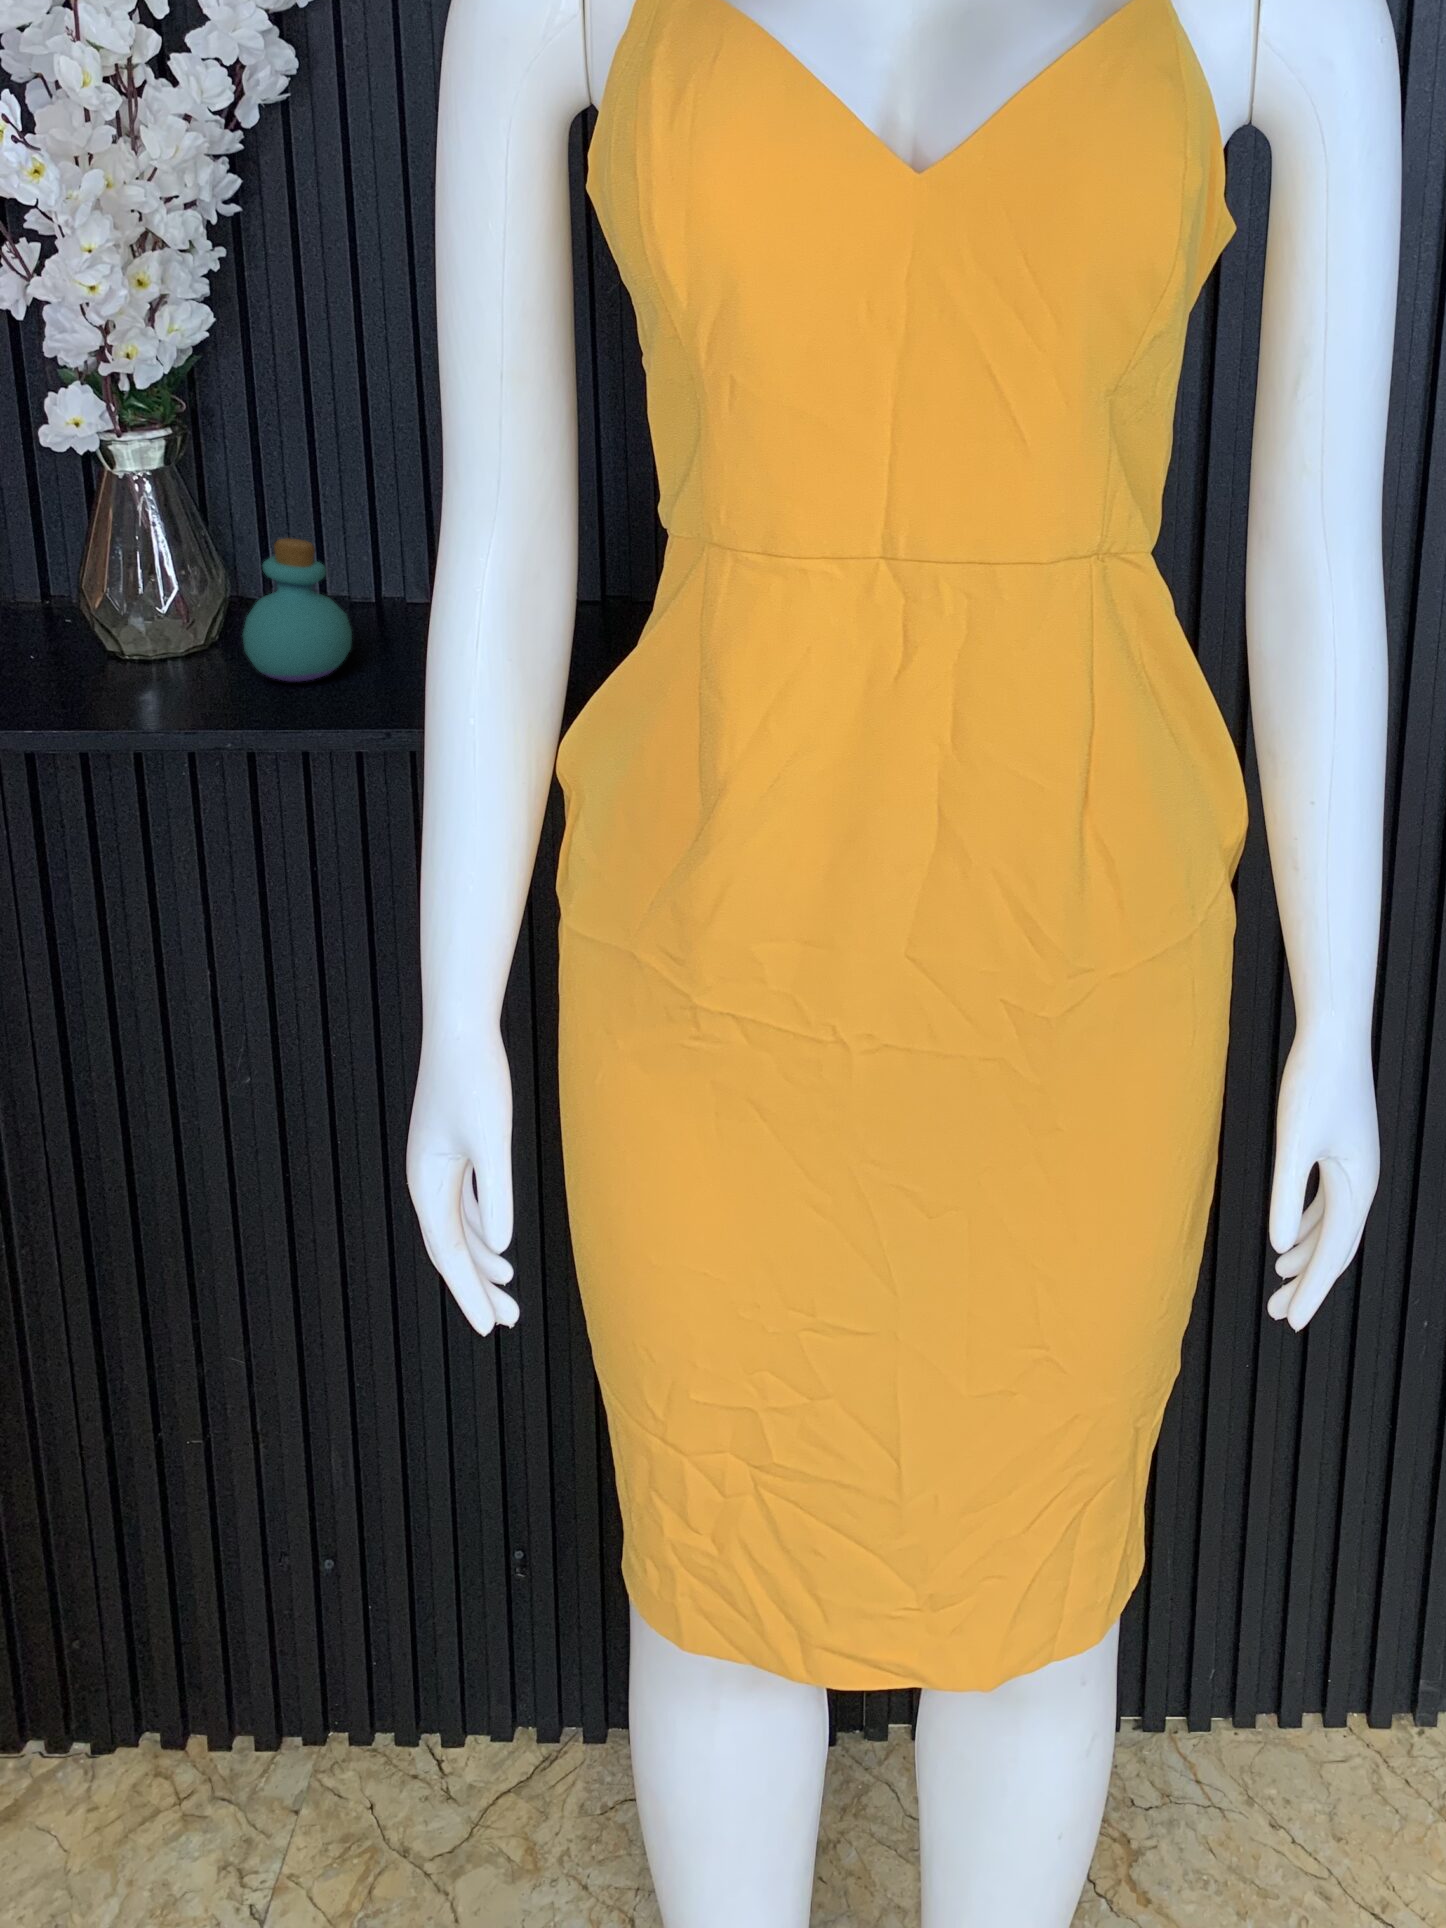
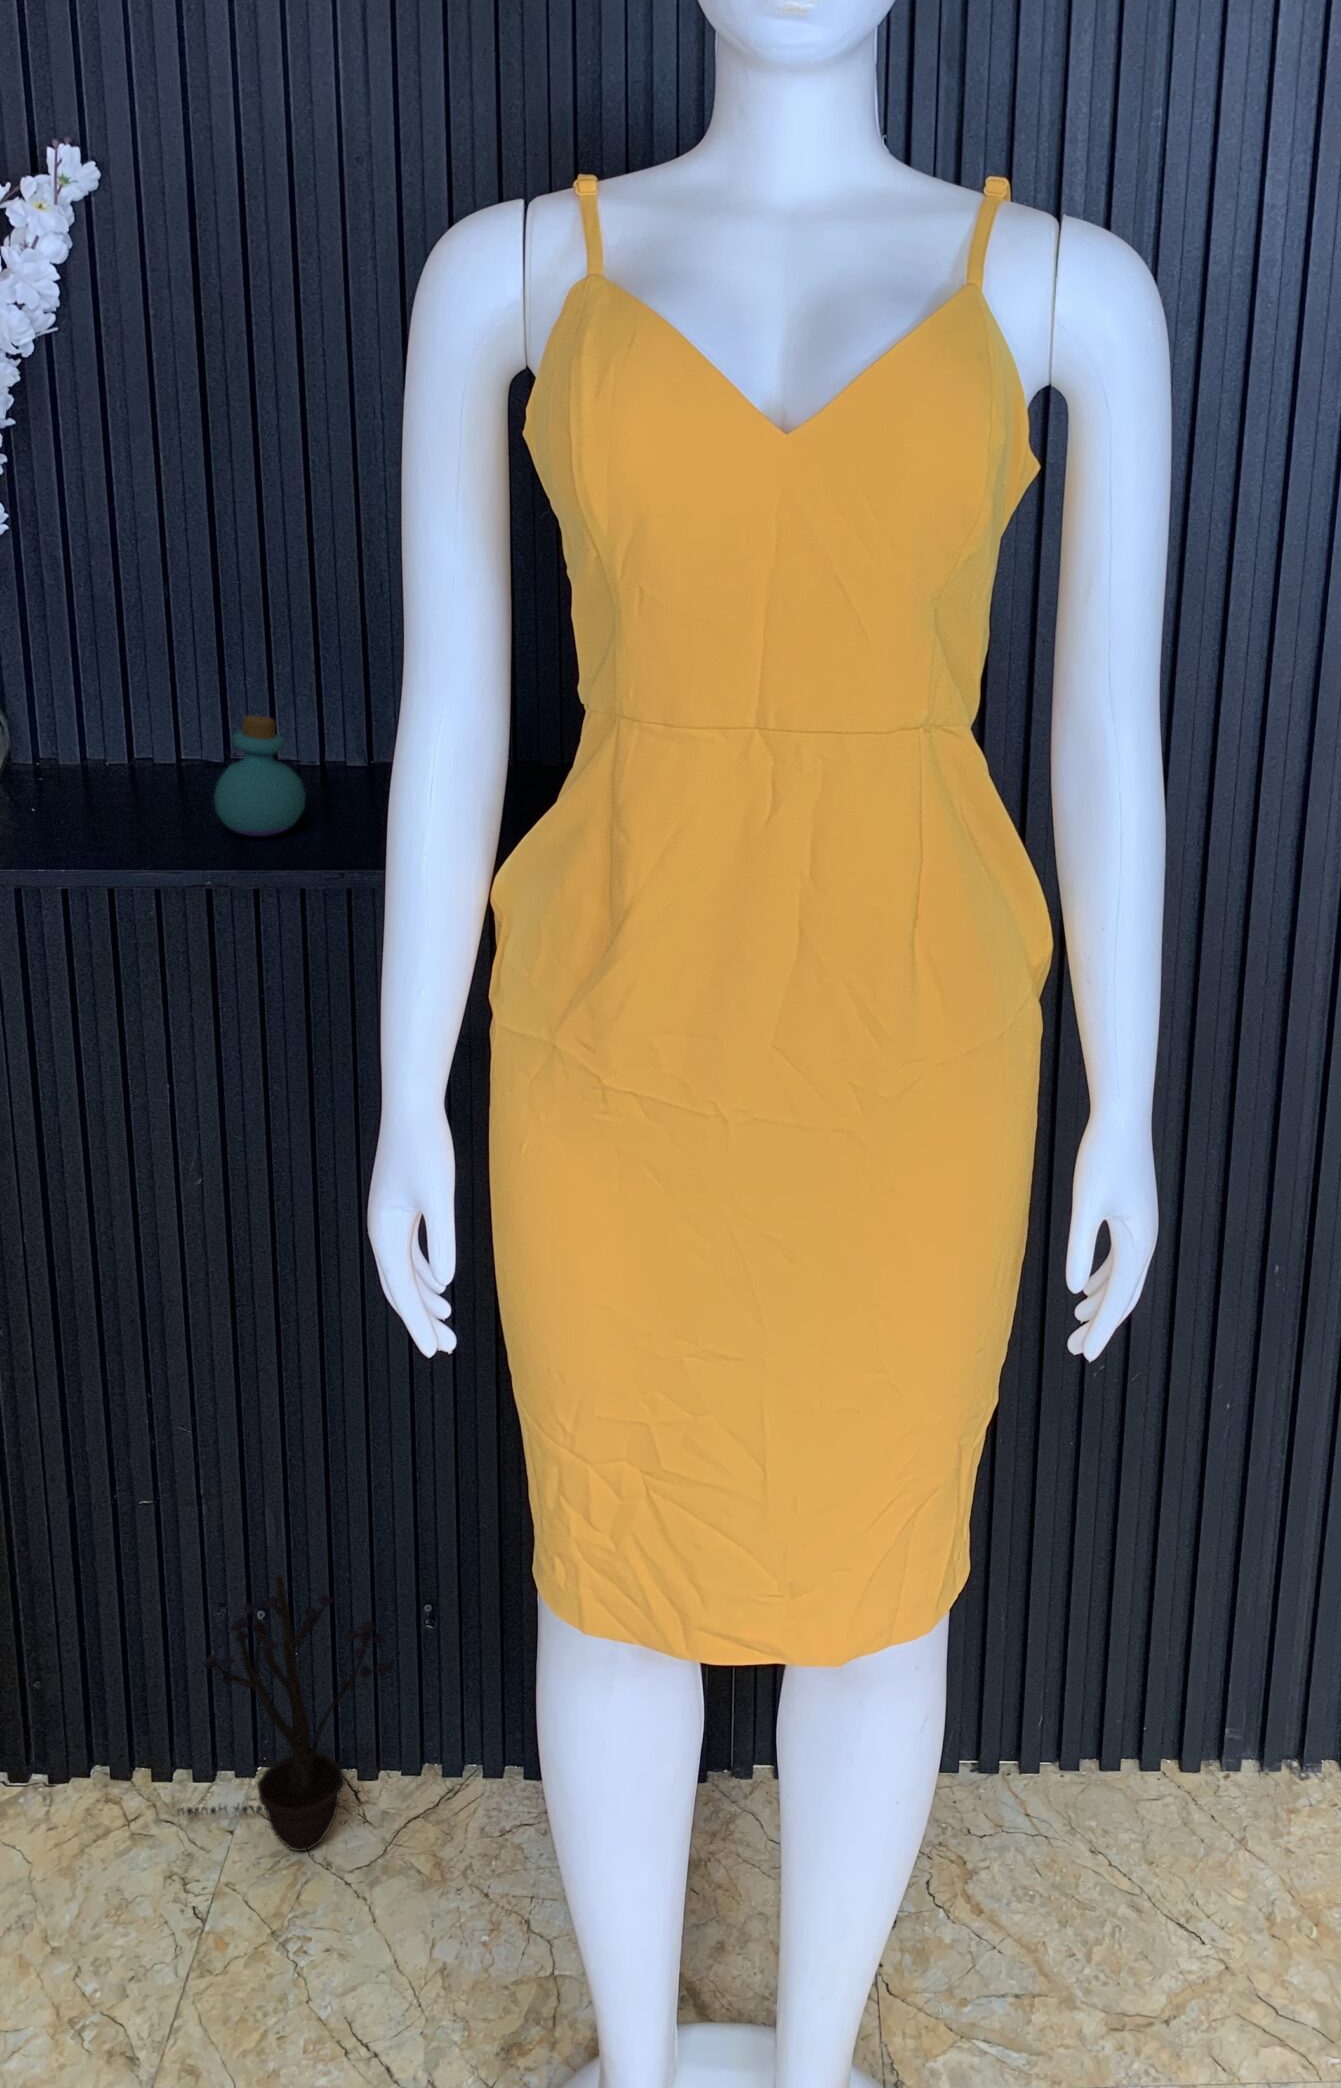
decorative plant: none [230,1531,475,1839] -> present [178,1577,394,1851]

